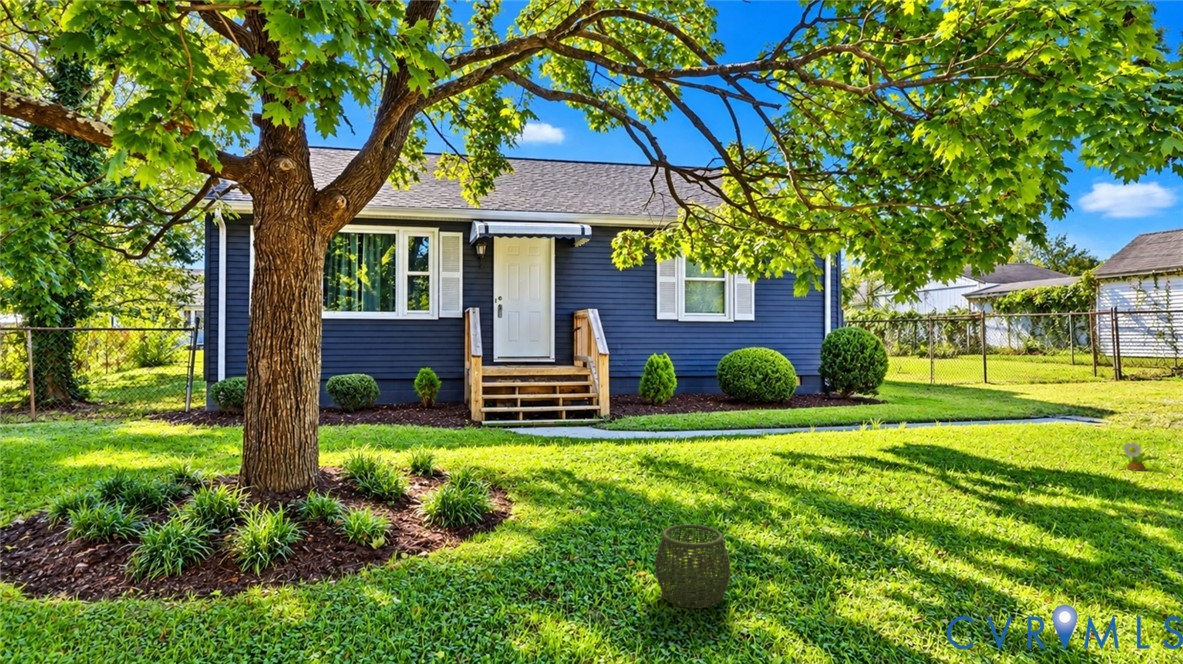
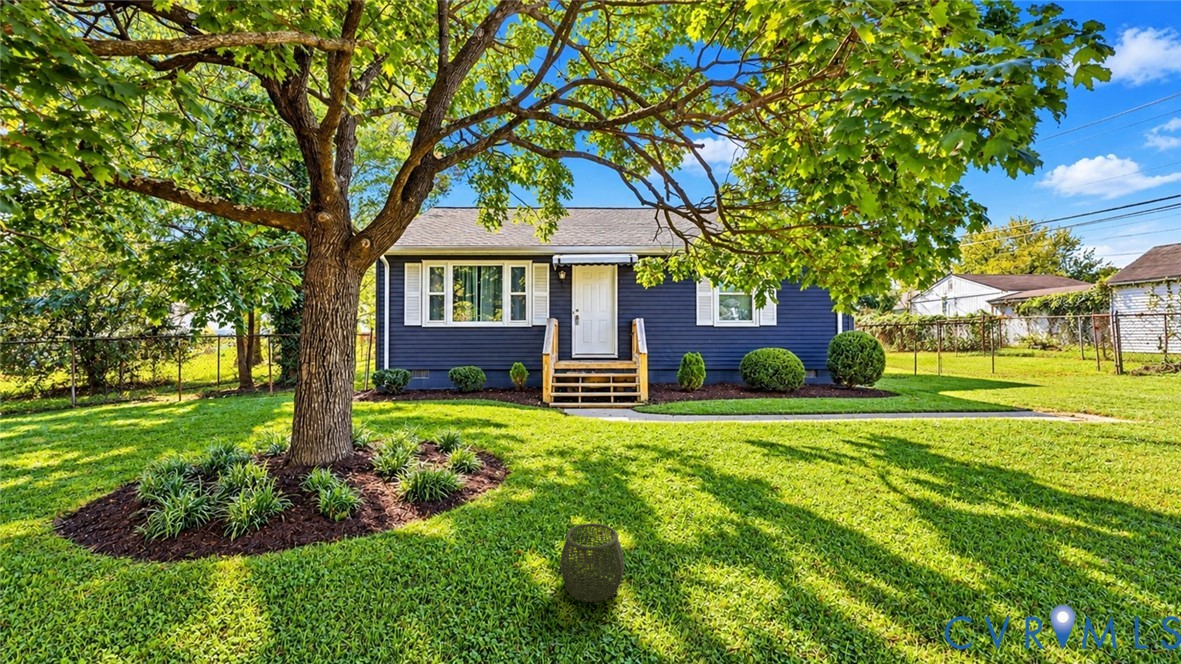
decorative plant: present [1121,442,1159,471] -> none [1087,453,1133,482]

